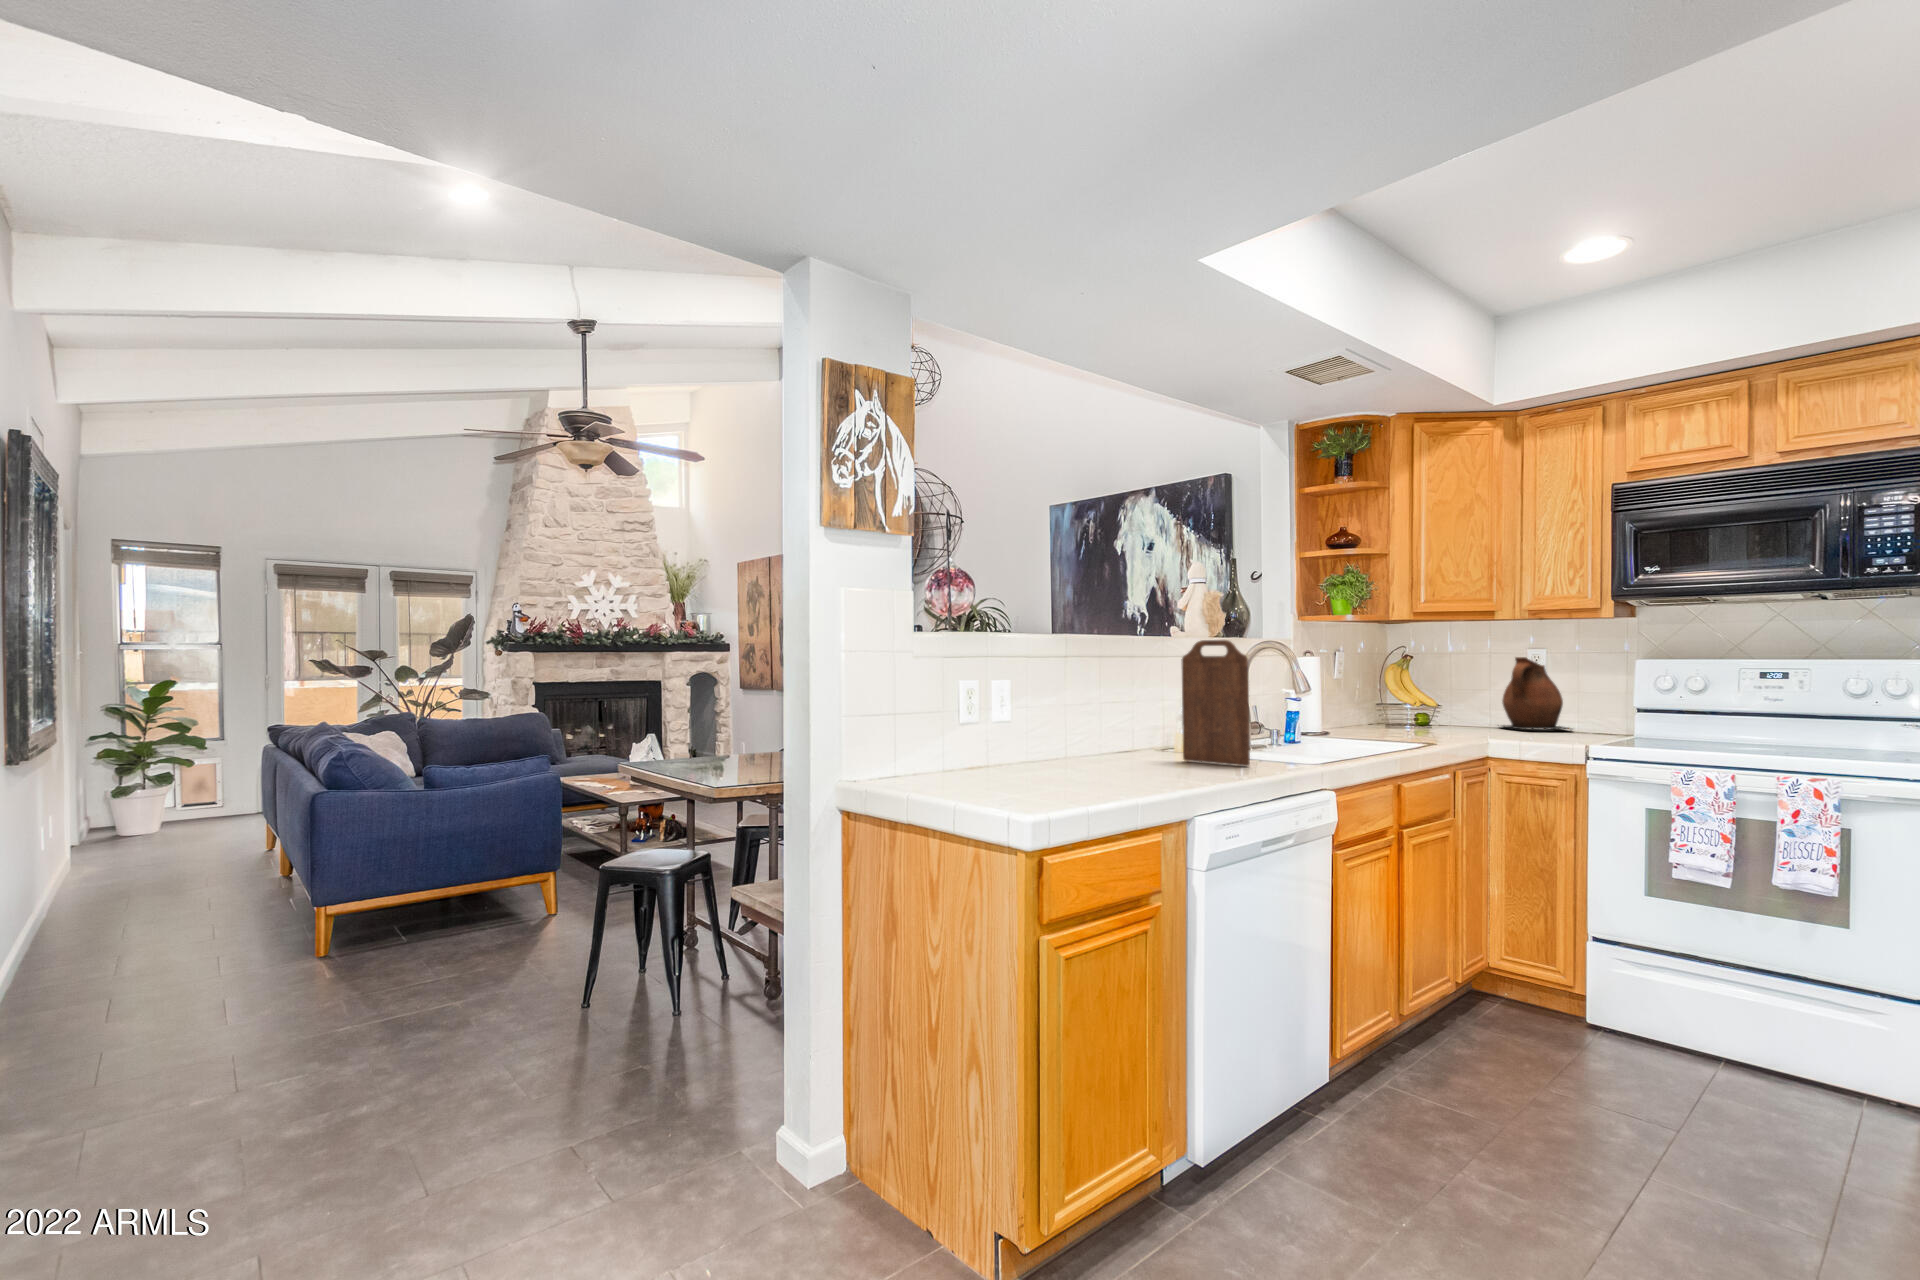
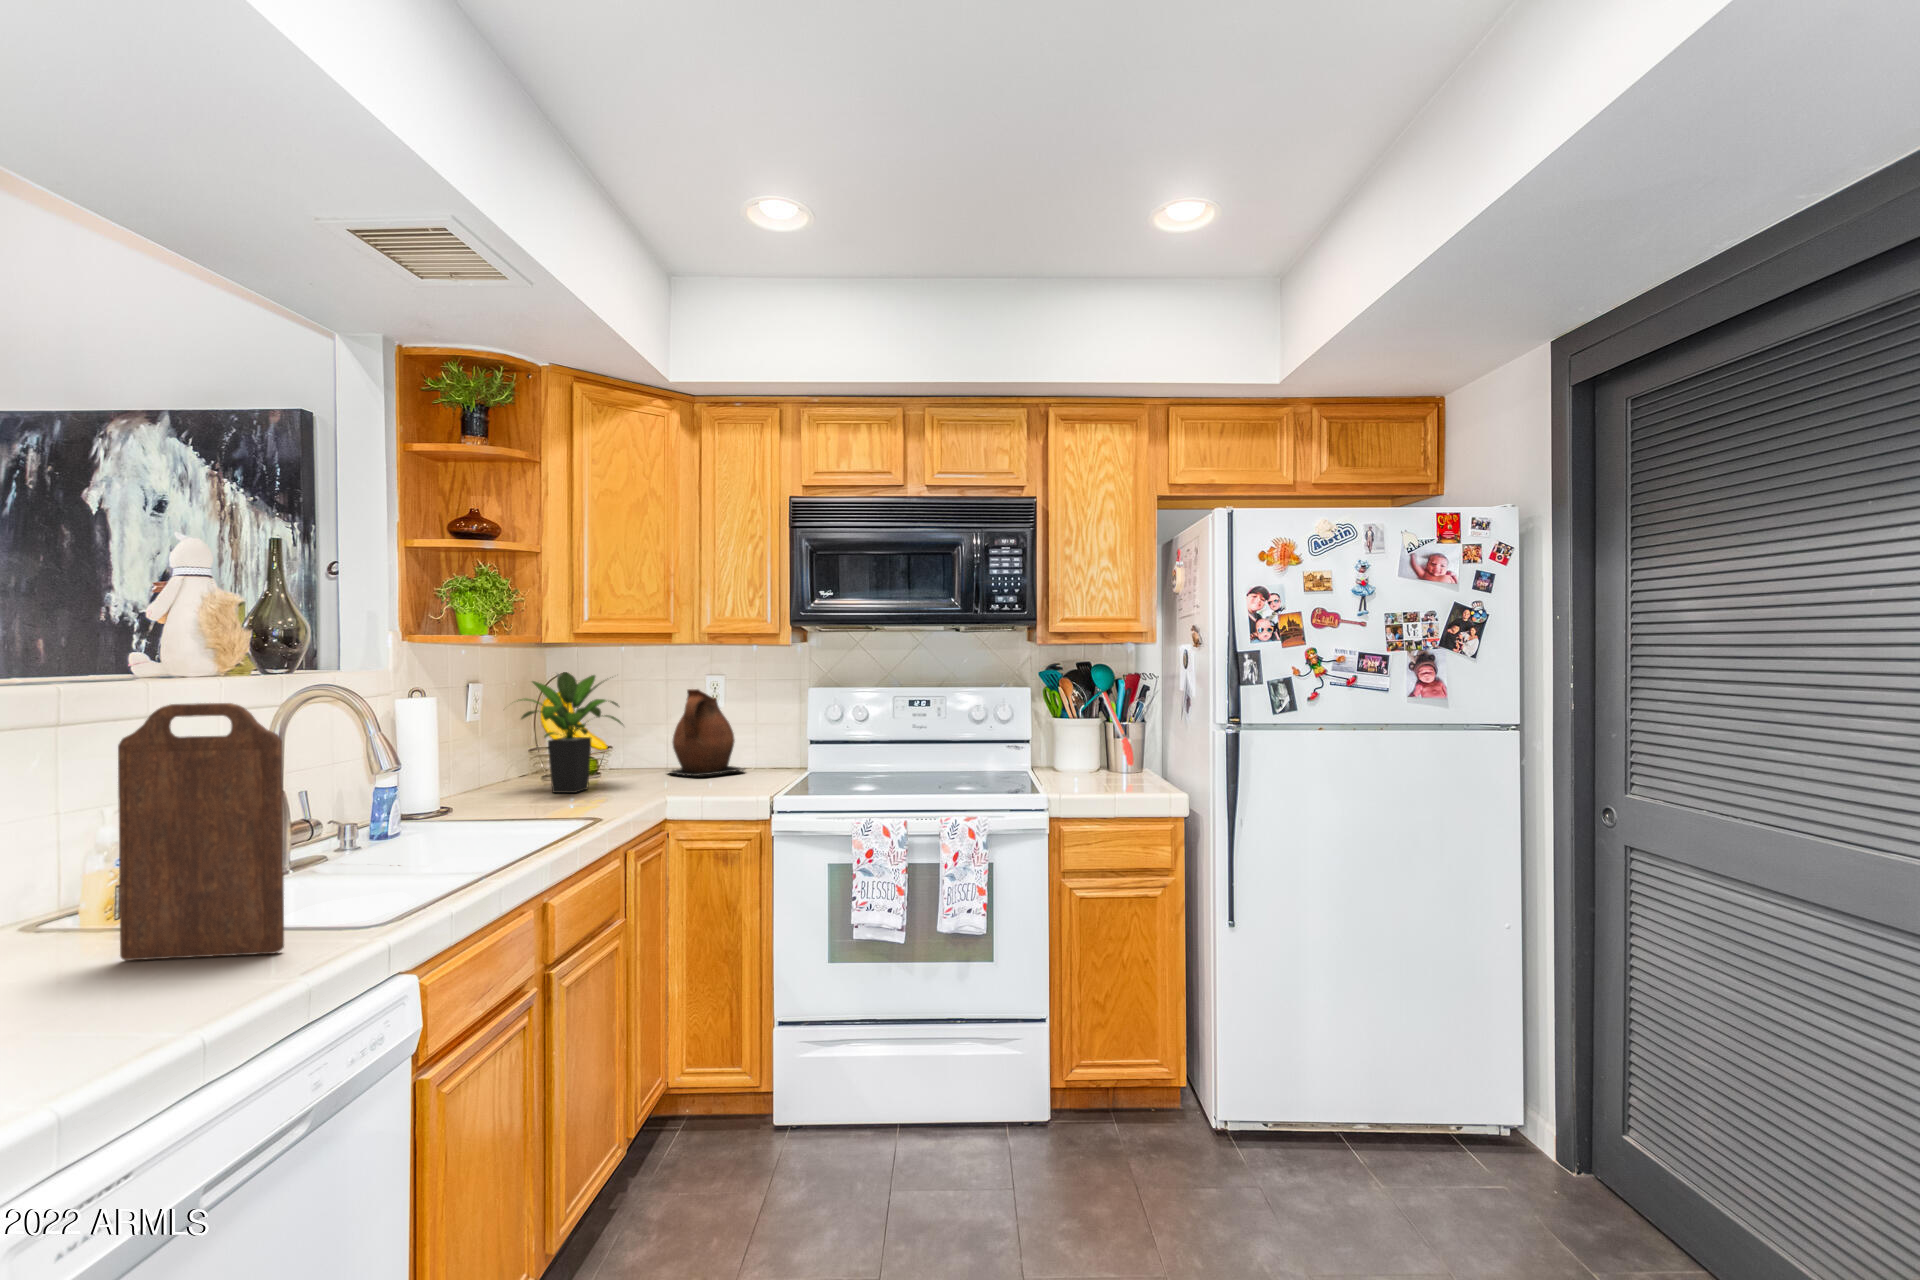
potted plant: none [1363,639,1457,731] -> present [518,672,623,793]

